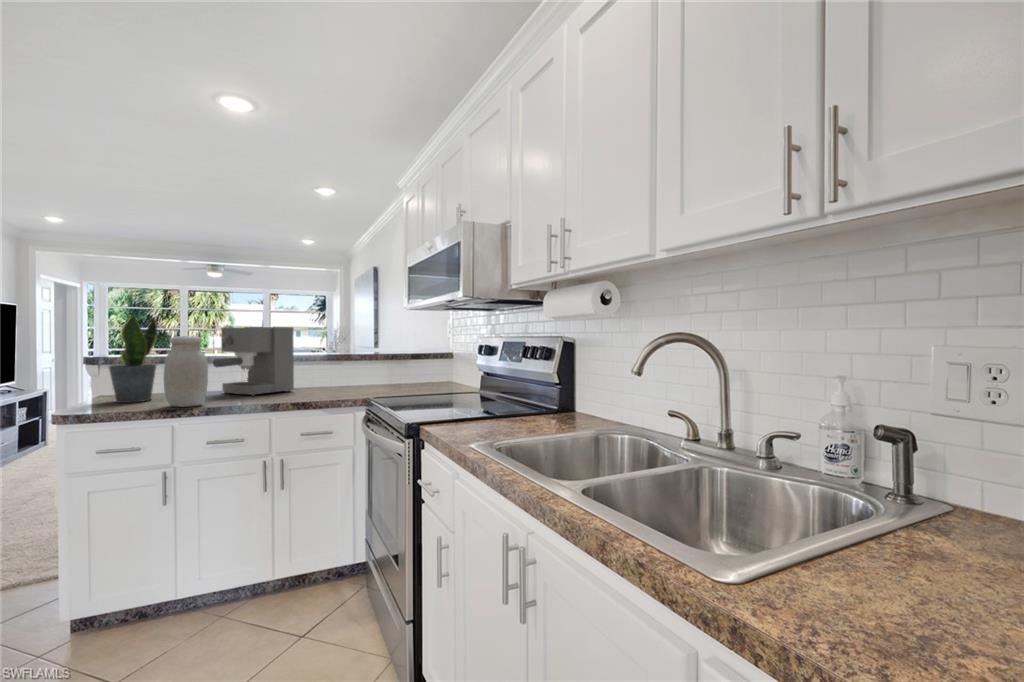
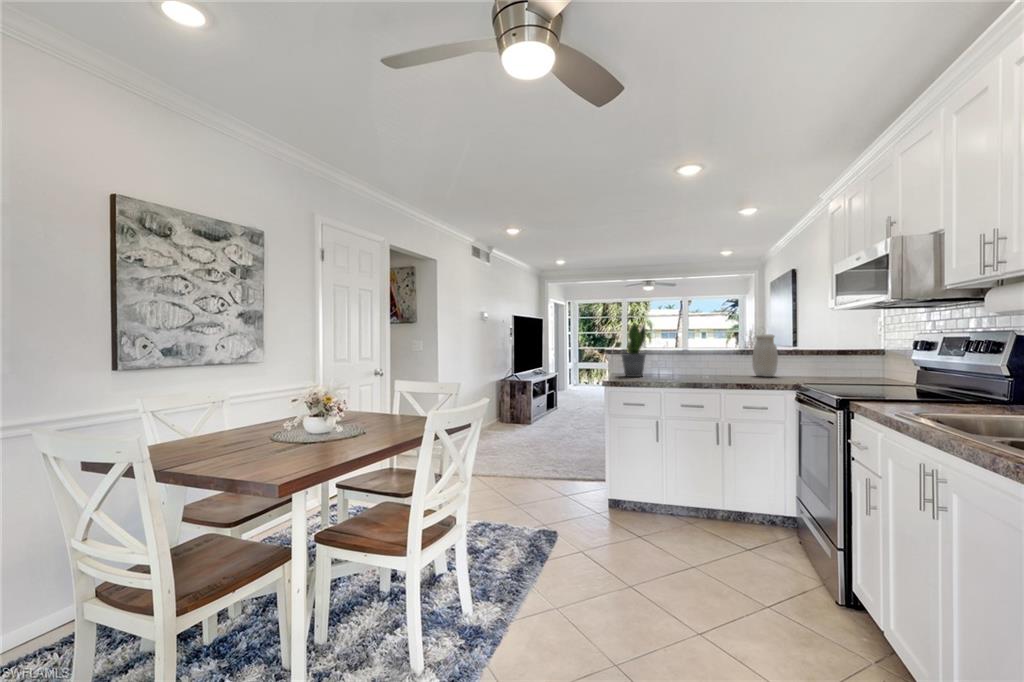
coffee maker: present [213,327,294,396] -> none [679,328,733,378]
jar: present [164,336,208,407] -> present [752,334,778,377]

